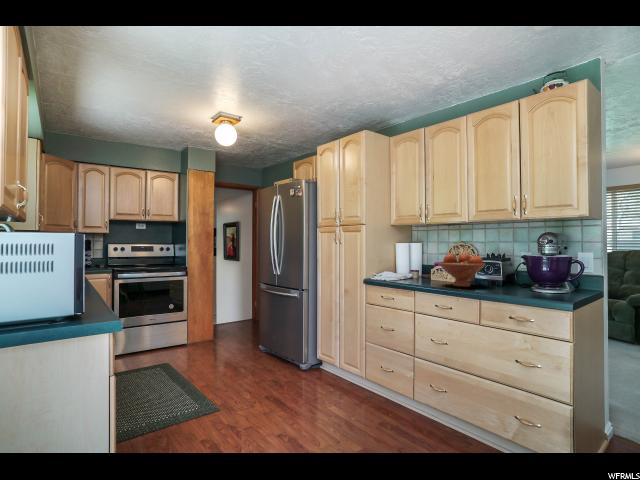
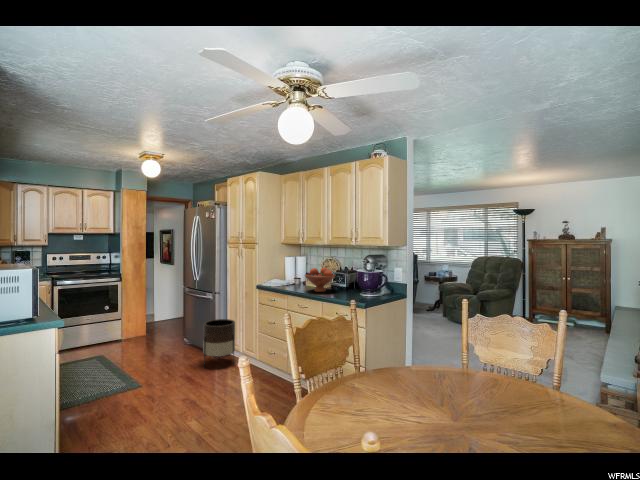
planter: none [291,323,331,386] -> present [203,319,235,367]

